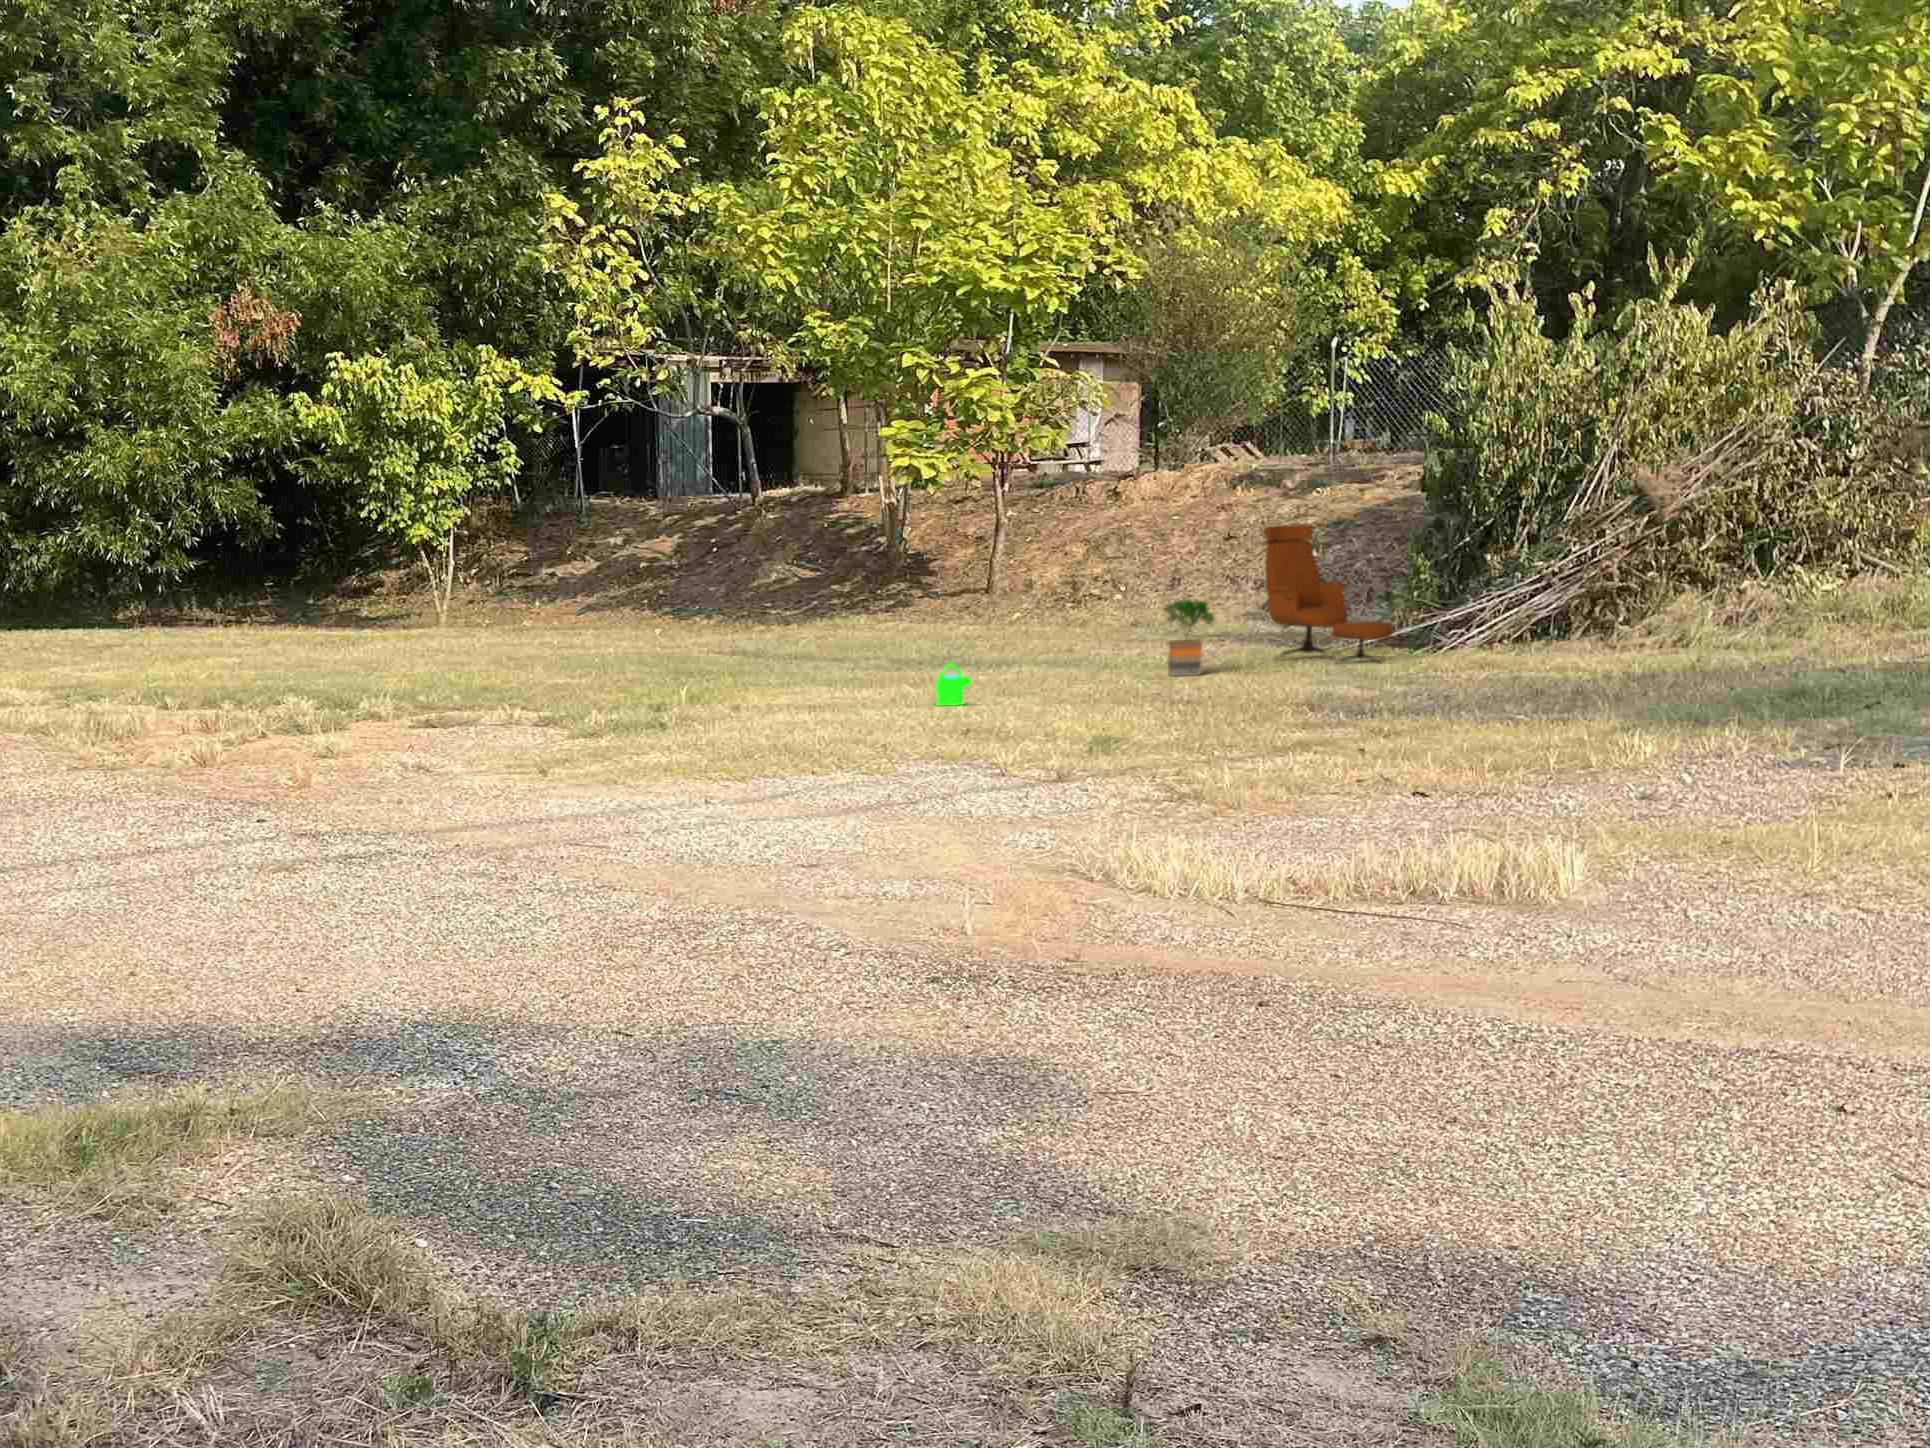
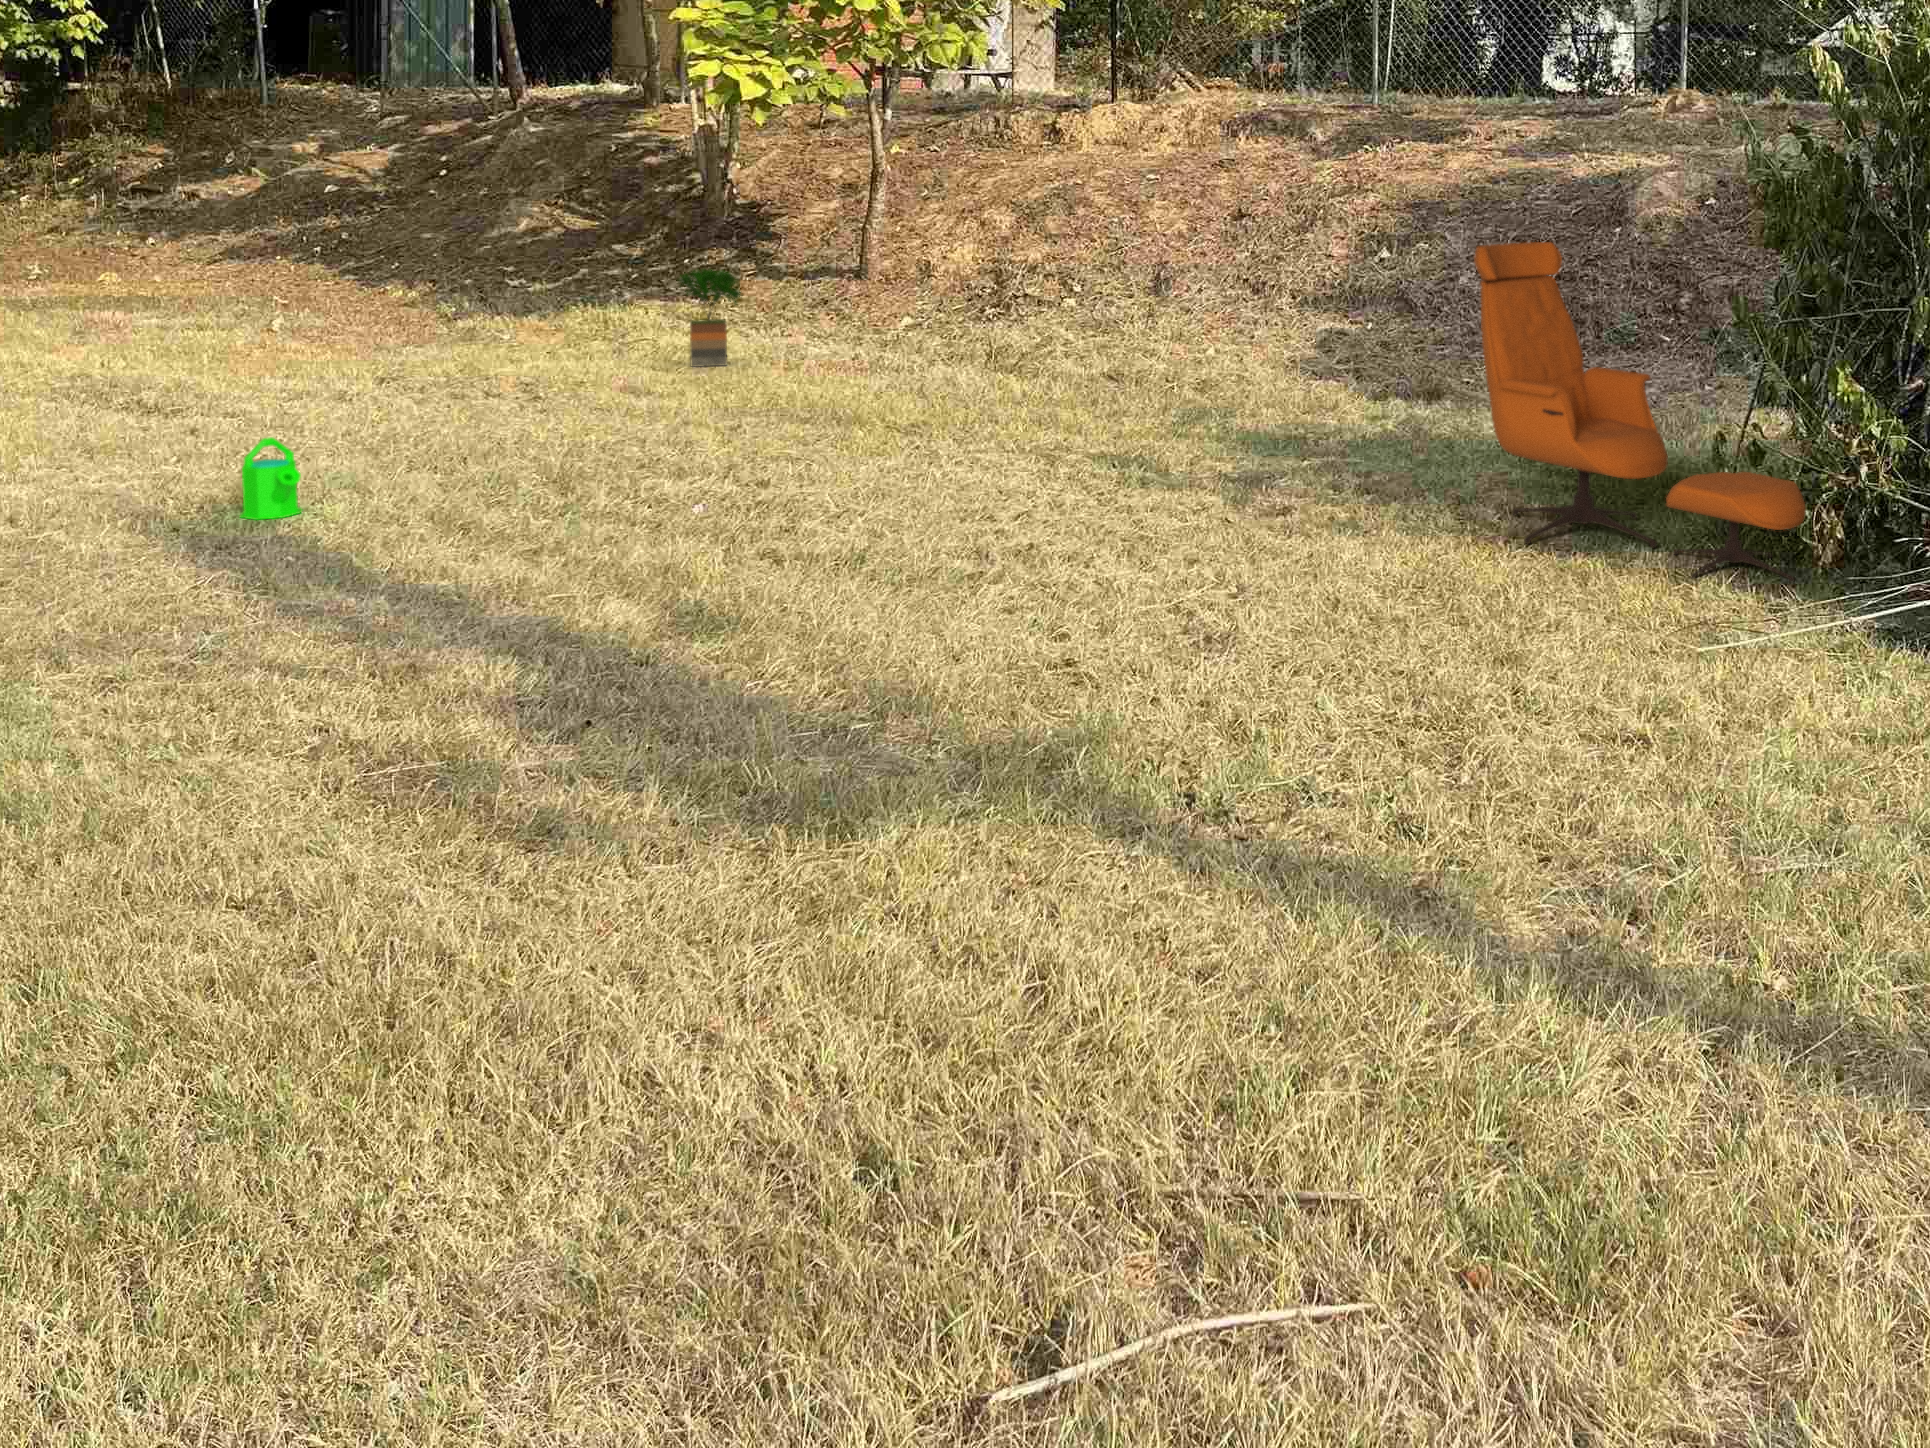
potted tree: present [1163,599,1215,676] -> present [678,269,743,367]
watering can: present [935,663,972,706] -> present [240,437,302,520]

